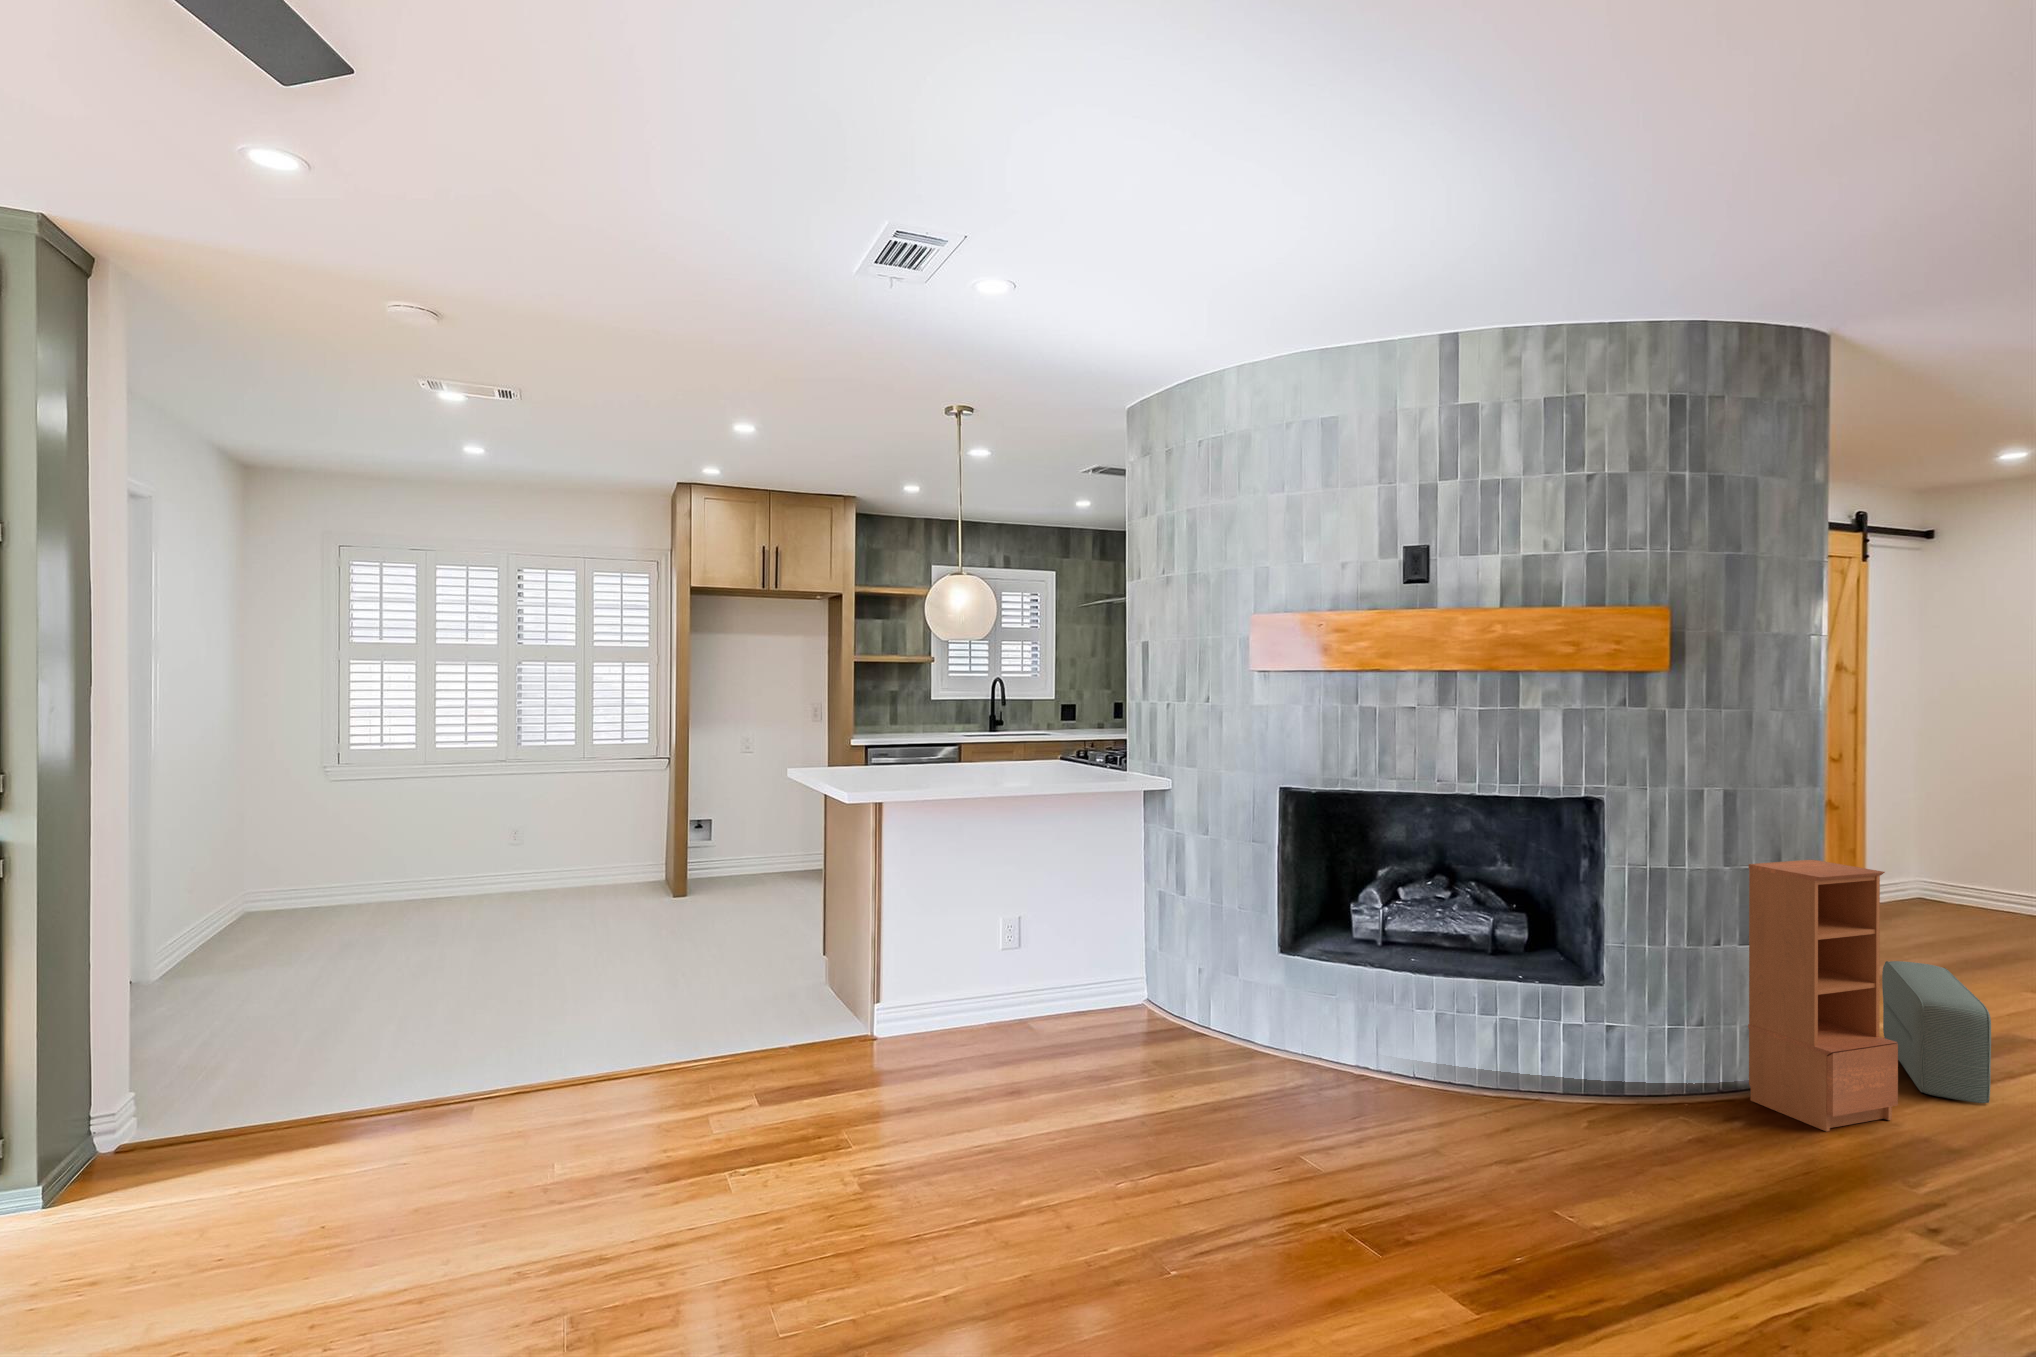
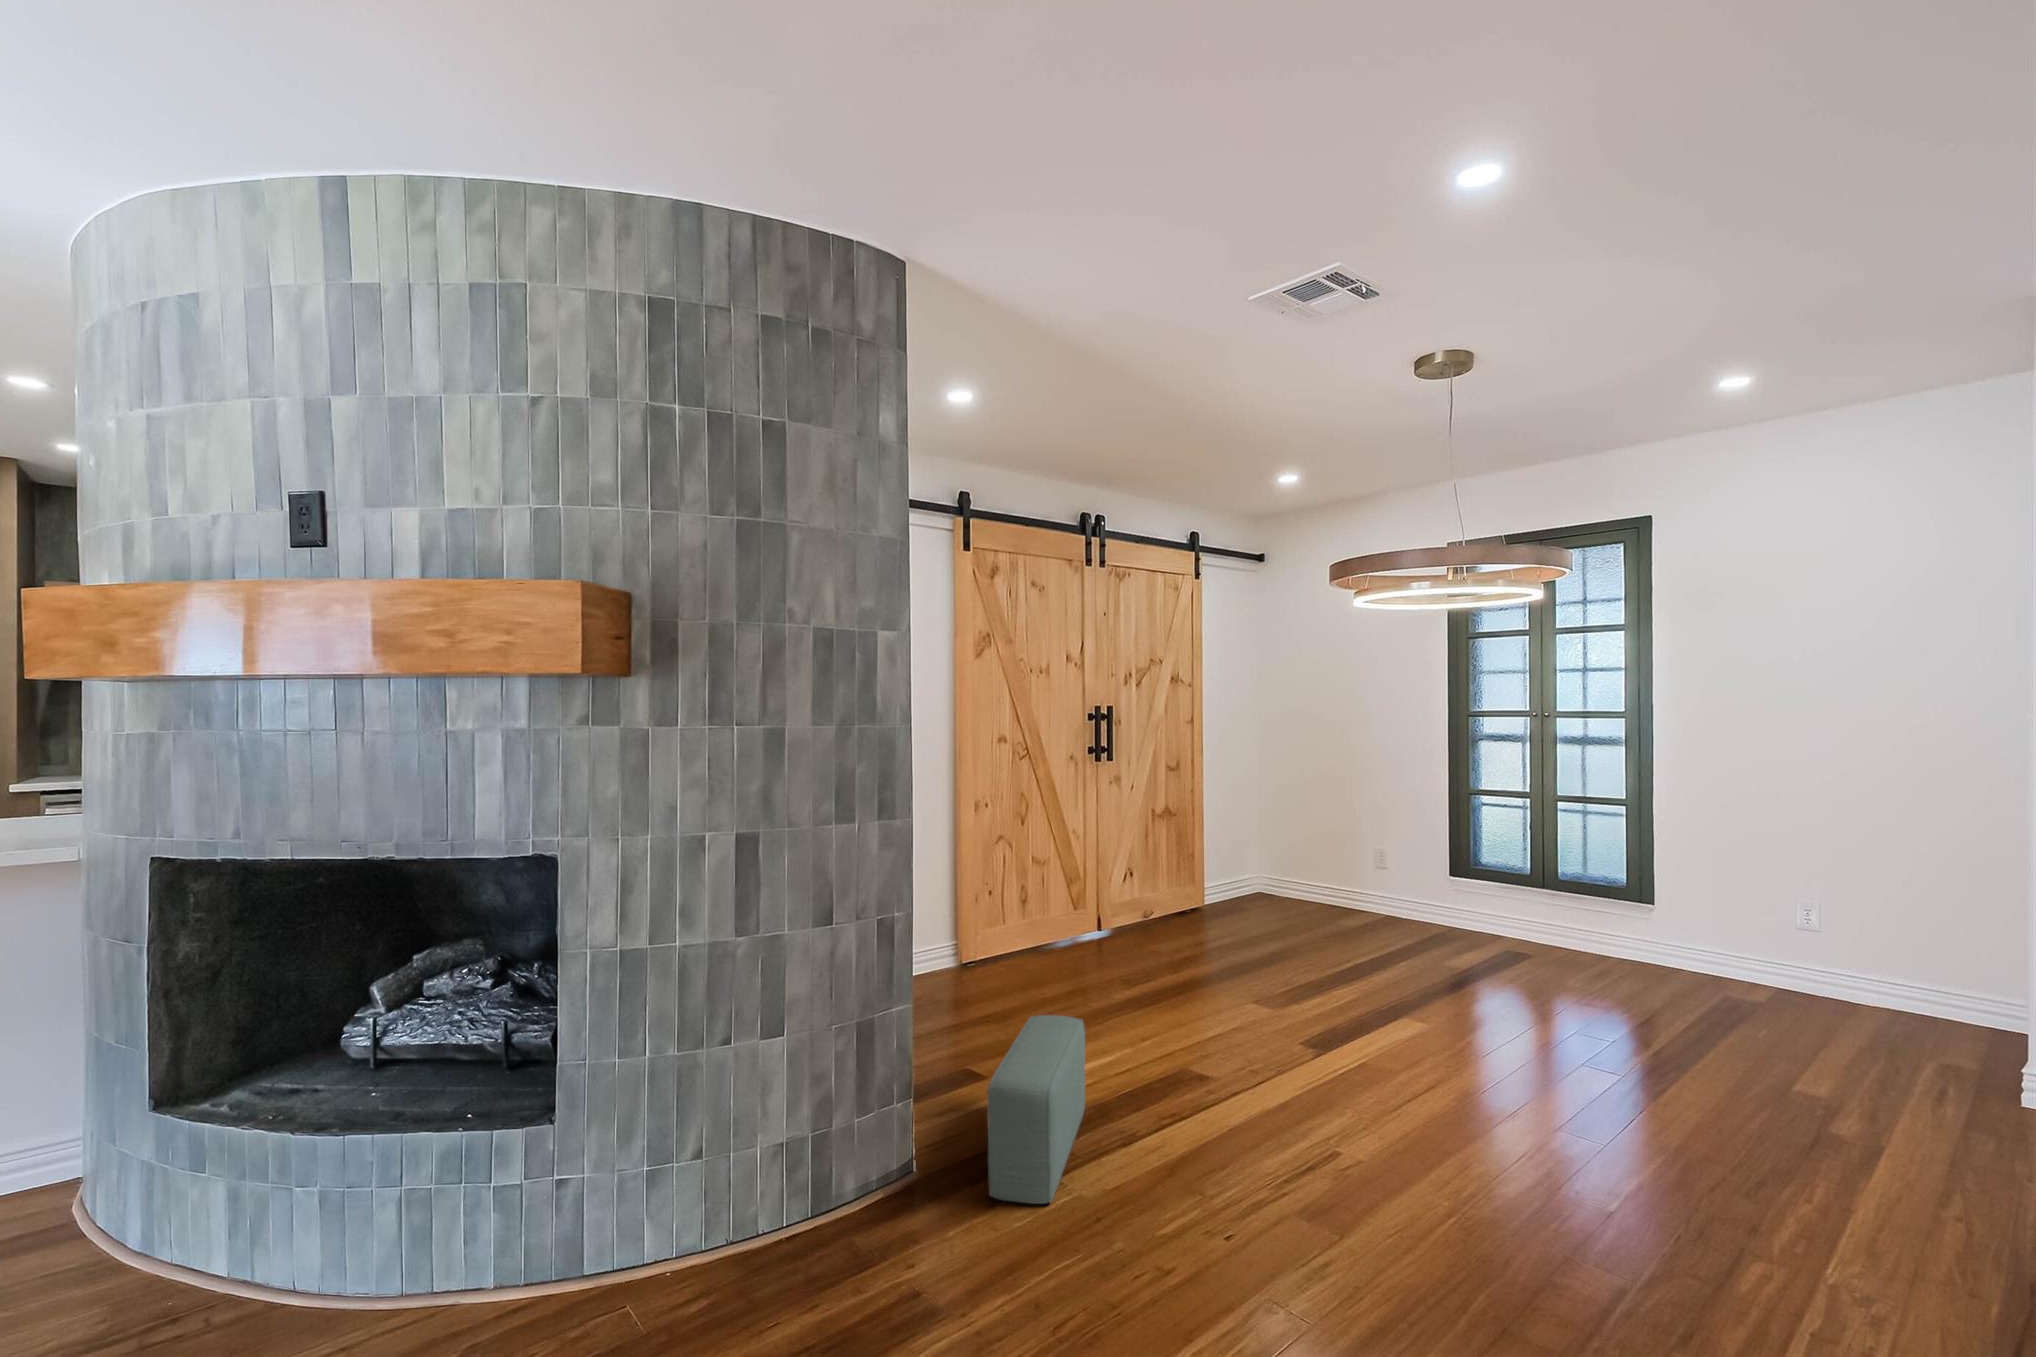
bookcase: present [1748,860,1898,1132] -> none [753,916,909,1302]

